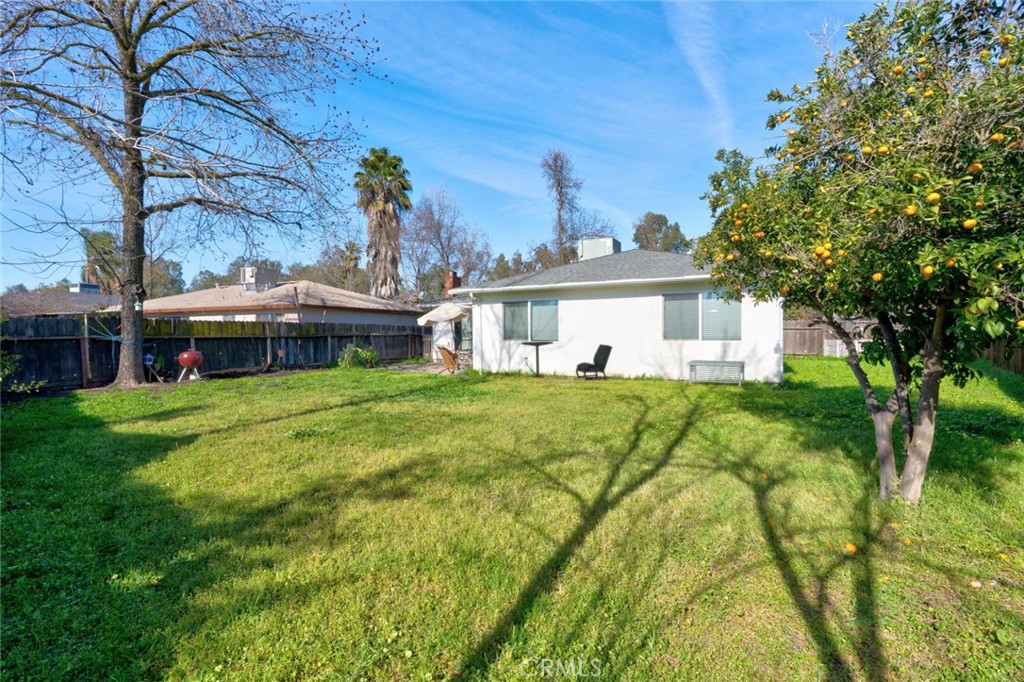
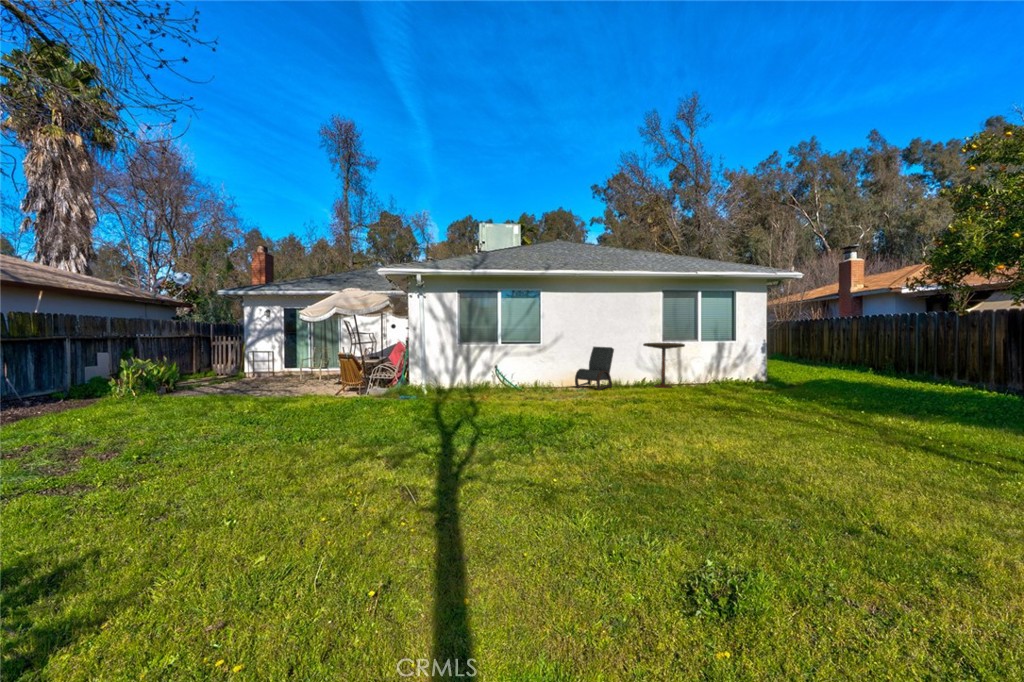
pedestal table: present [521,341,553,378] -> present [643,343,685,388]
storage bench: present [687,360,745,386] -> none [692,361,755,387]

